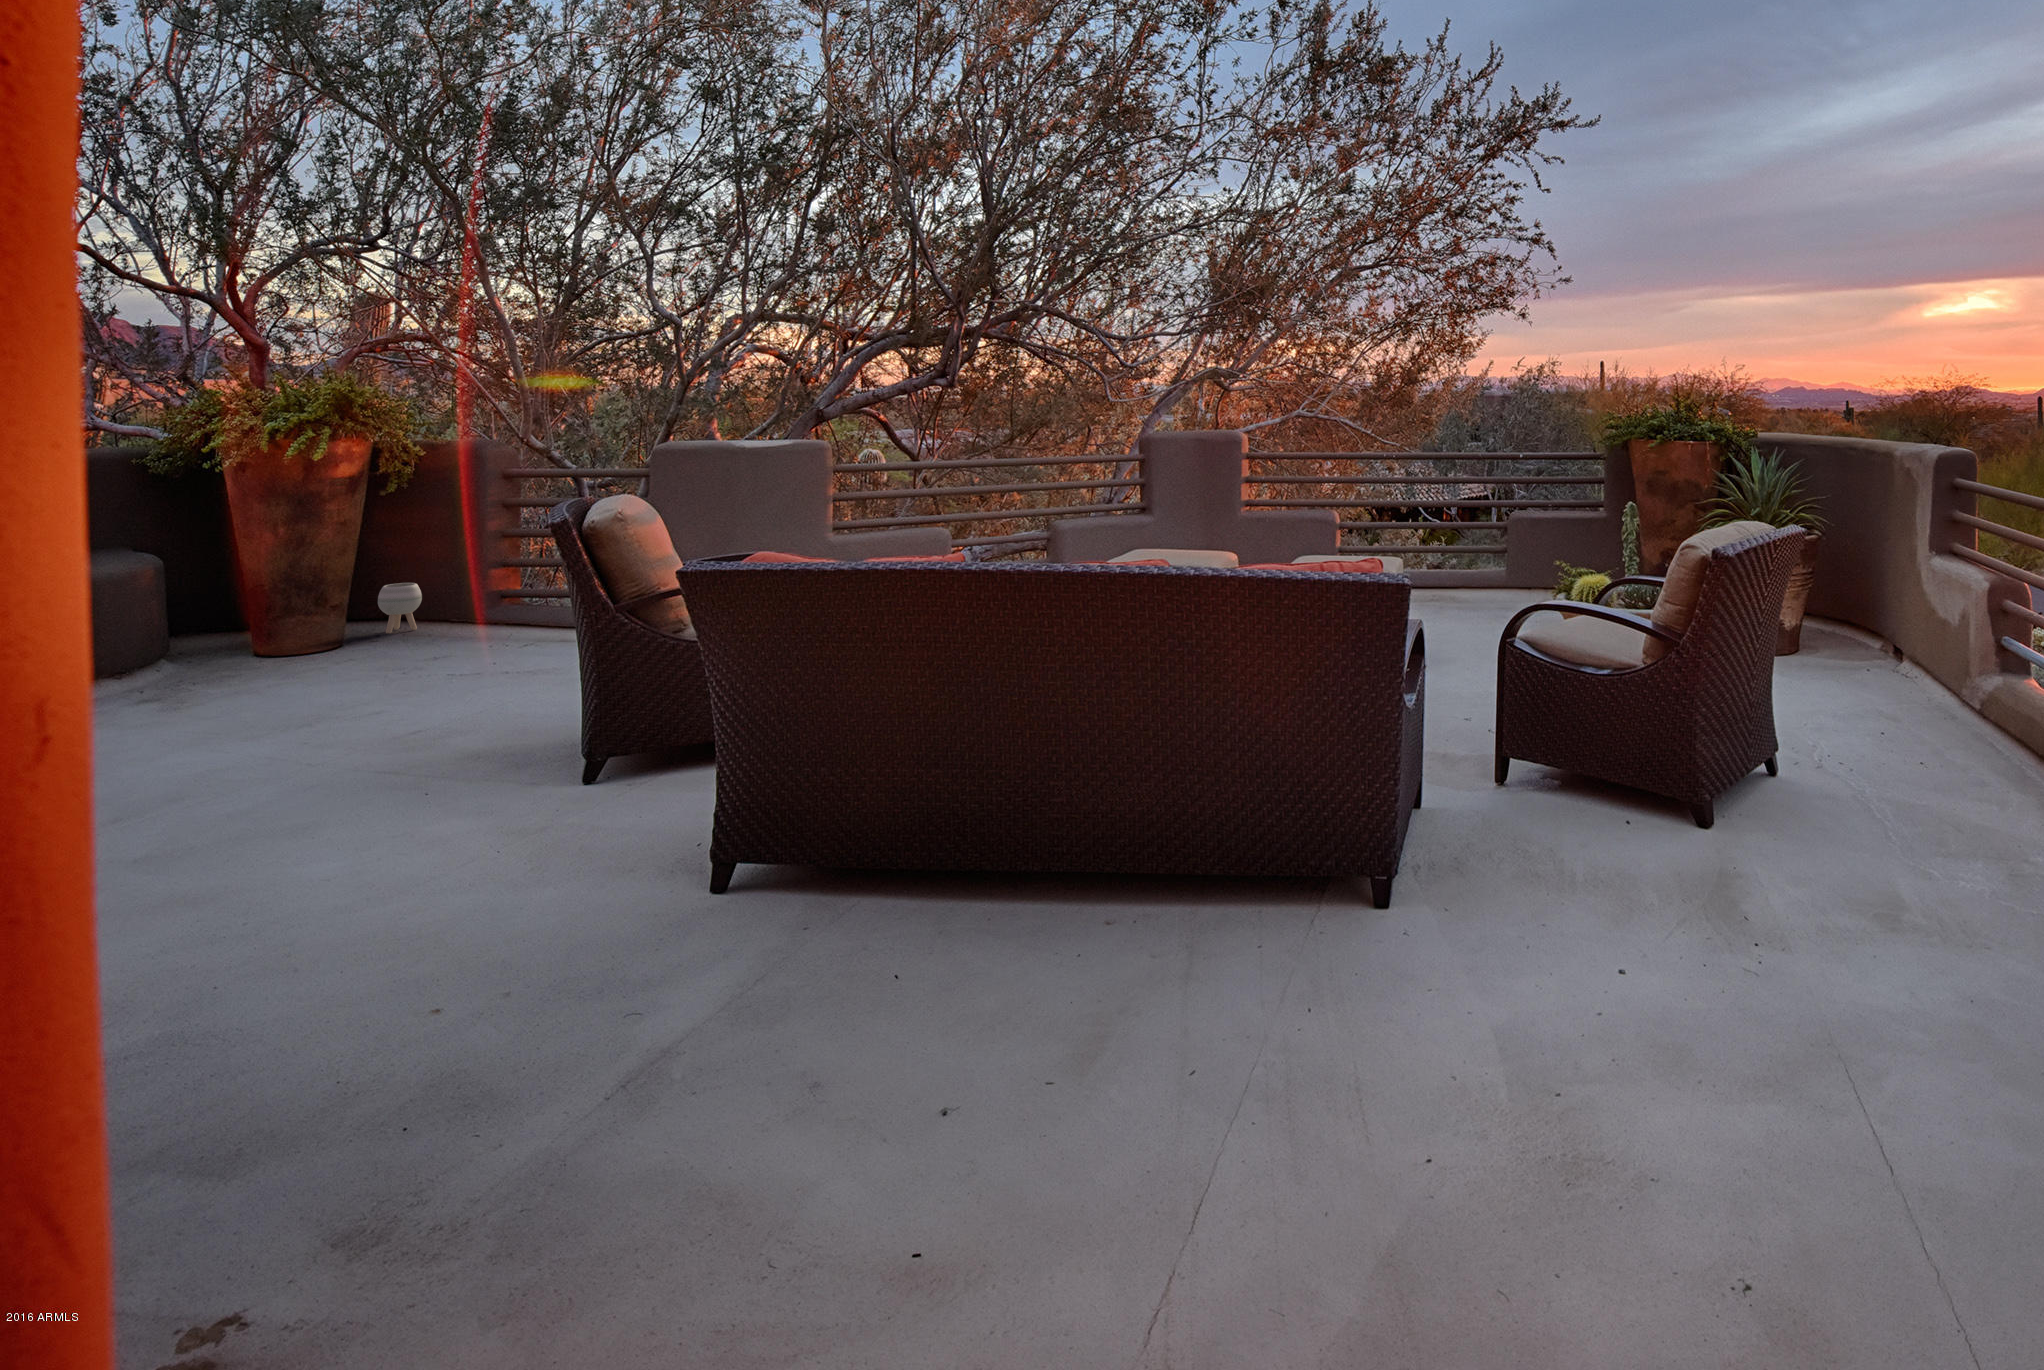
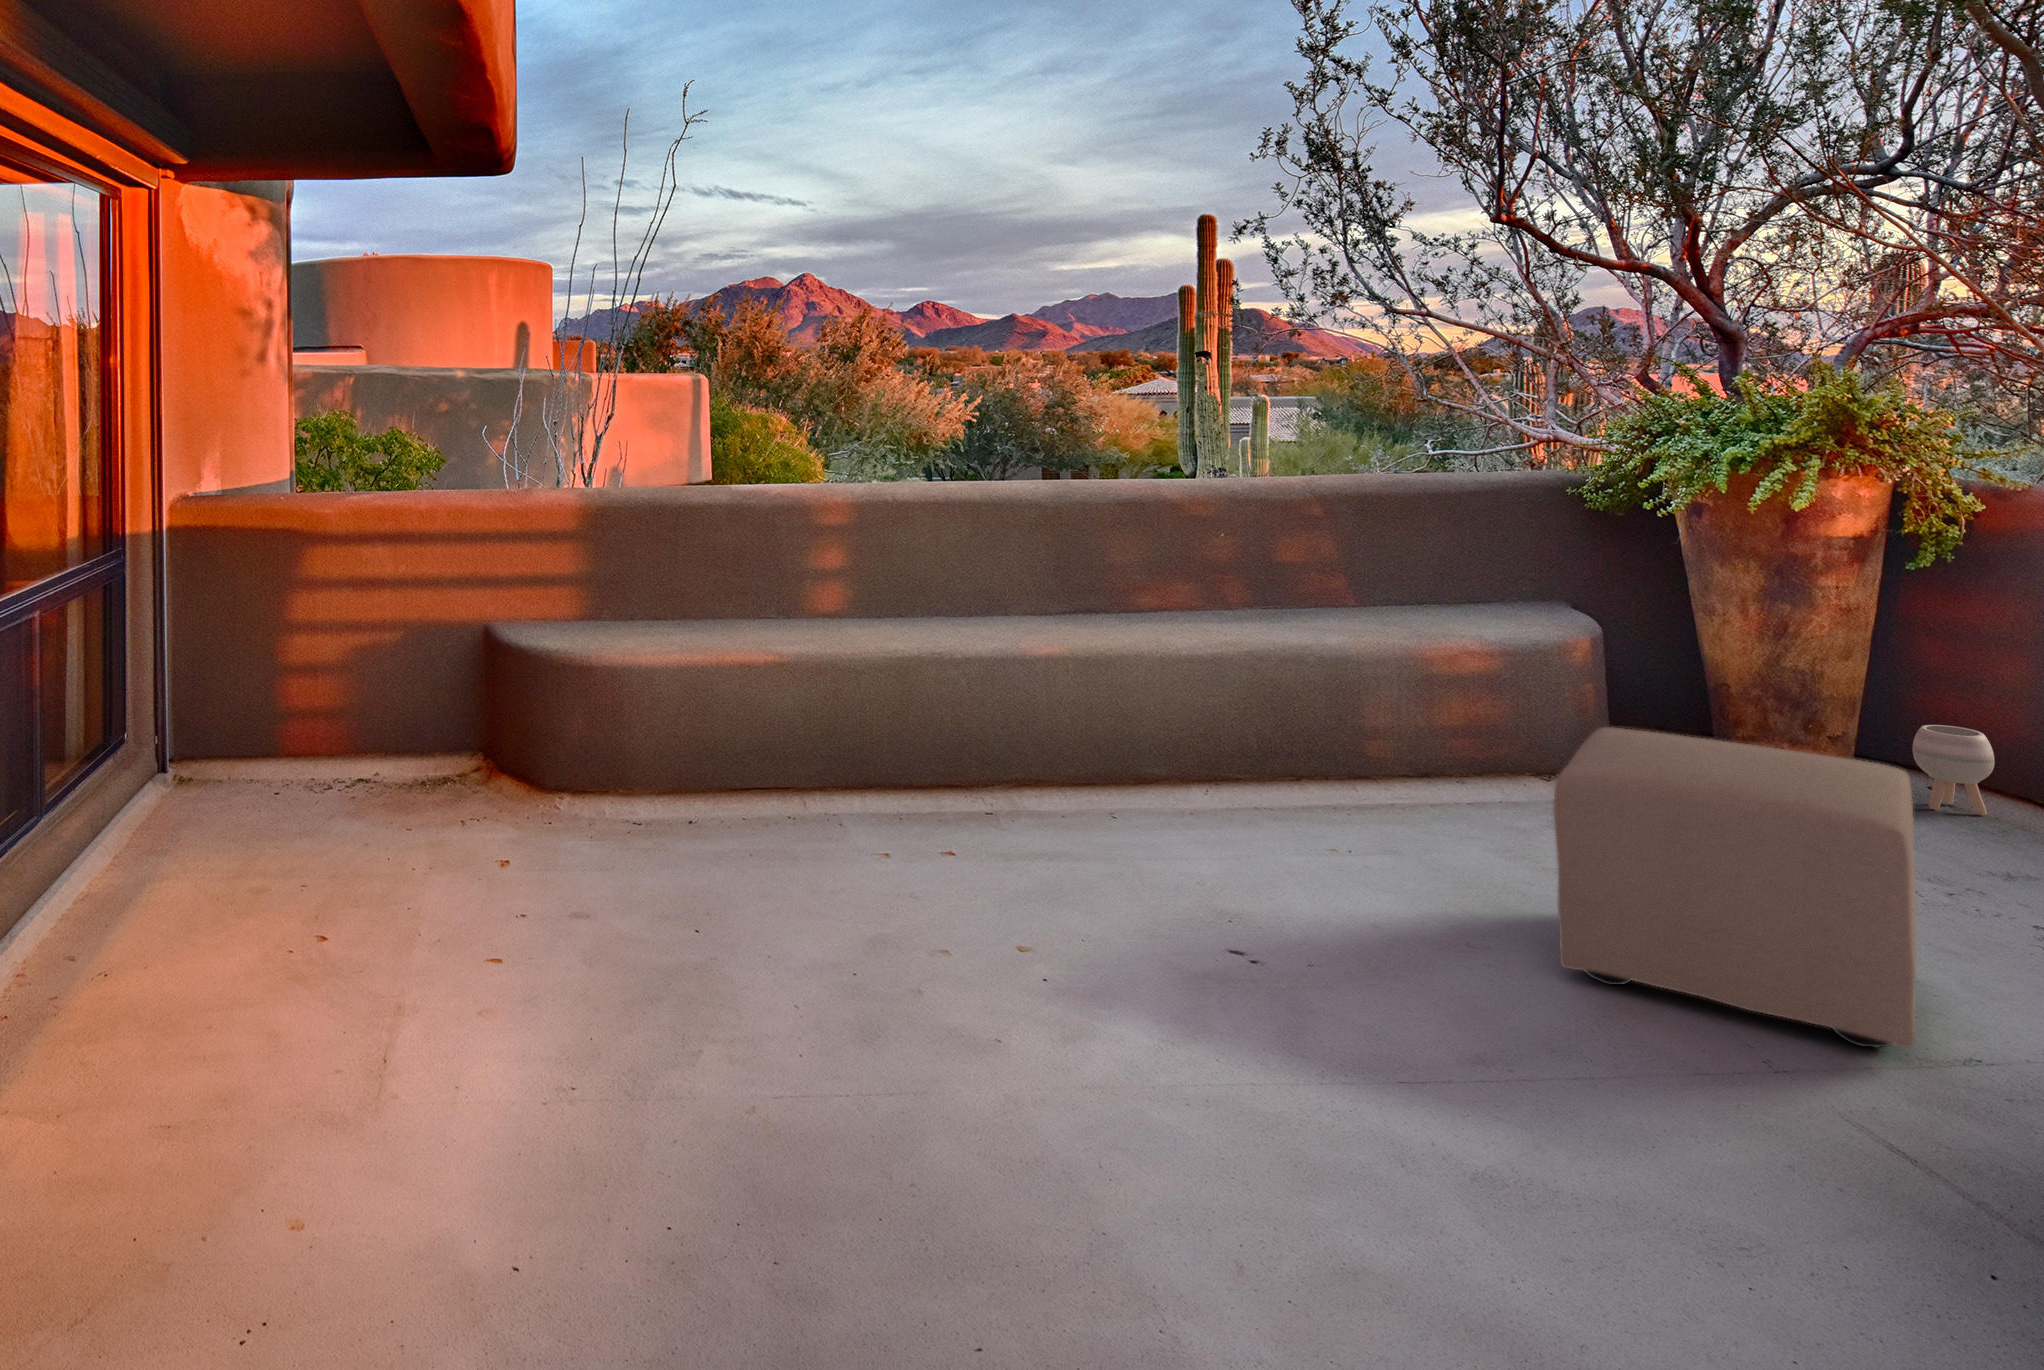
ottoman: none [166,584,377,741] -> present [1553,727,1917,1048]

